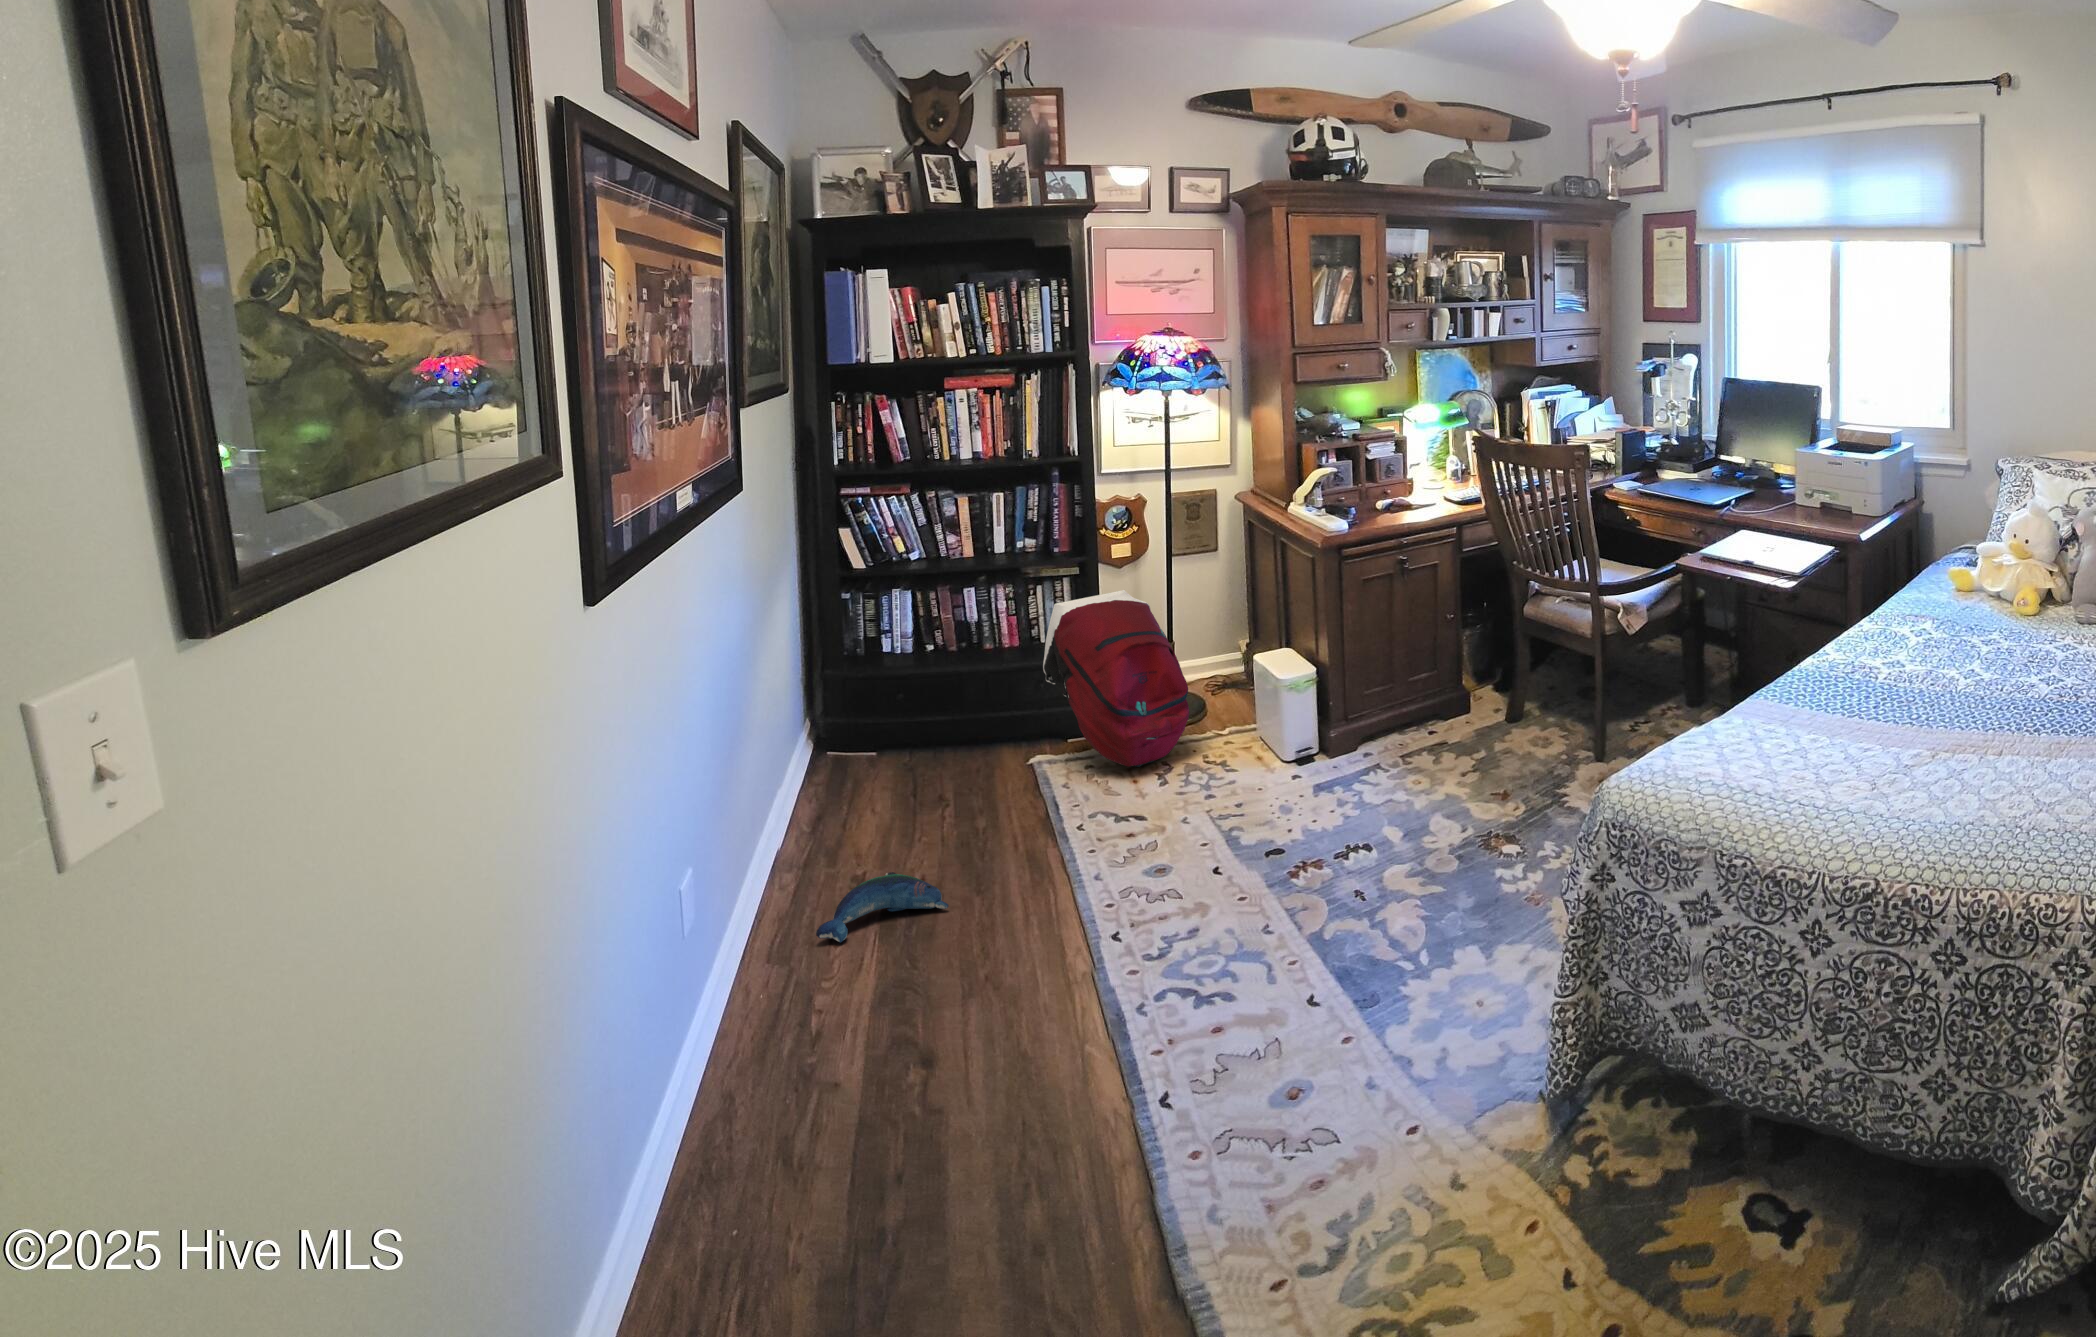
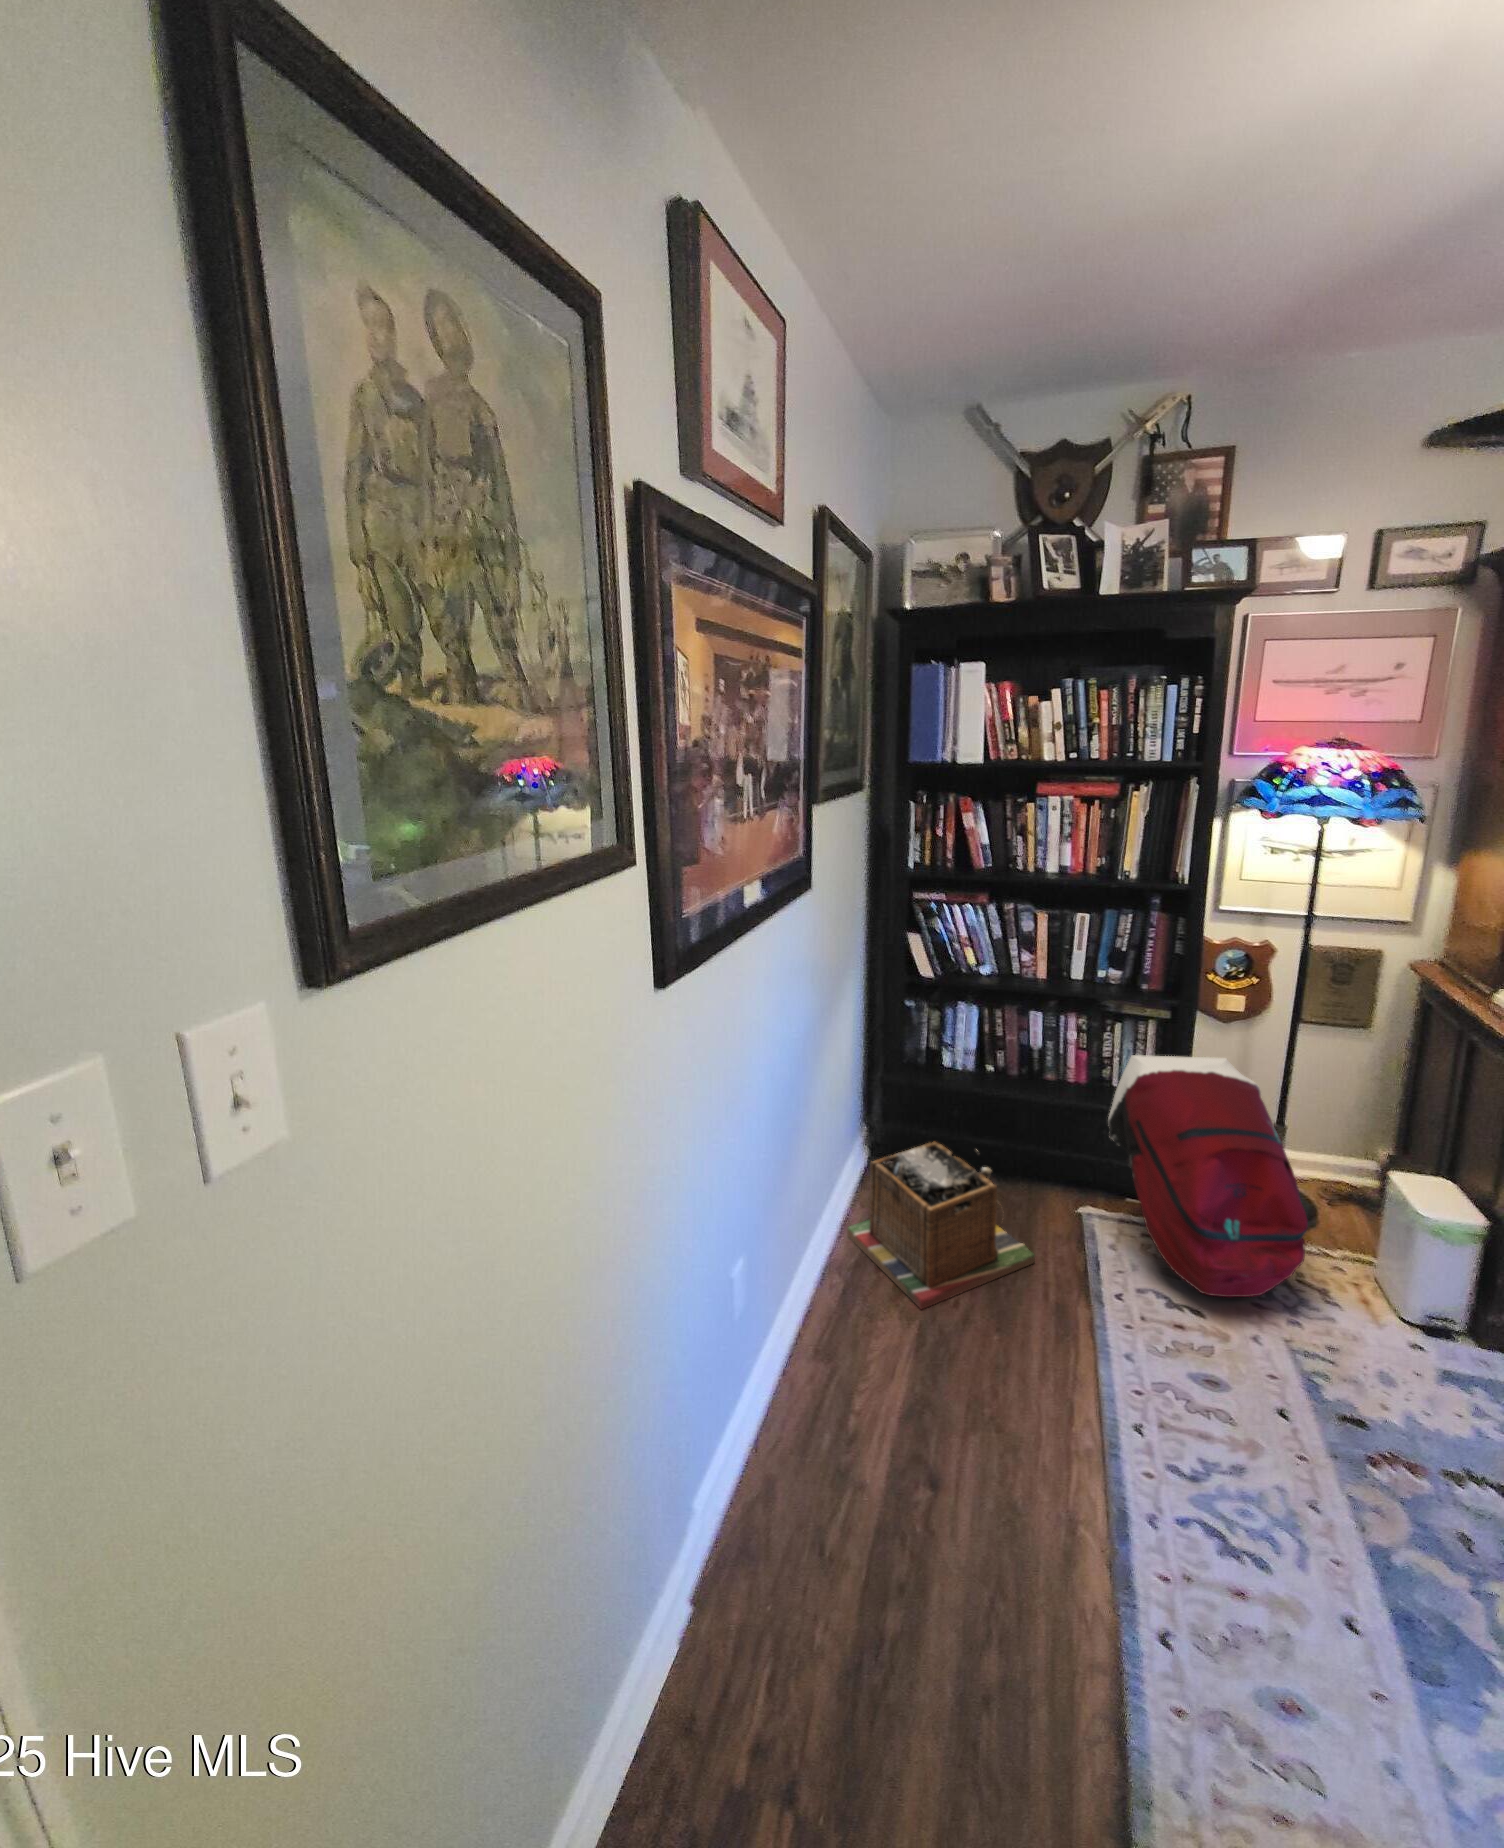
laundry basket: none [819,719,1001,852] -> present [847,1142,1035,1309]
plush toy: present [816,872,948,942] -> none [776,1366,925,1465]

